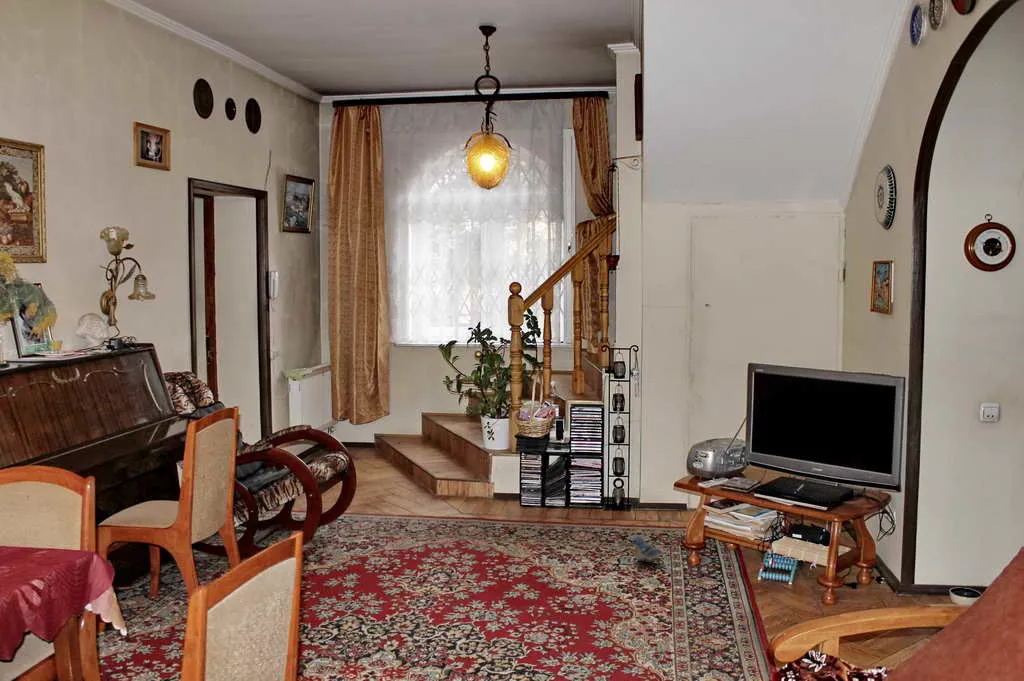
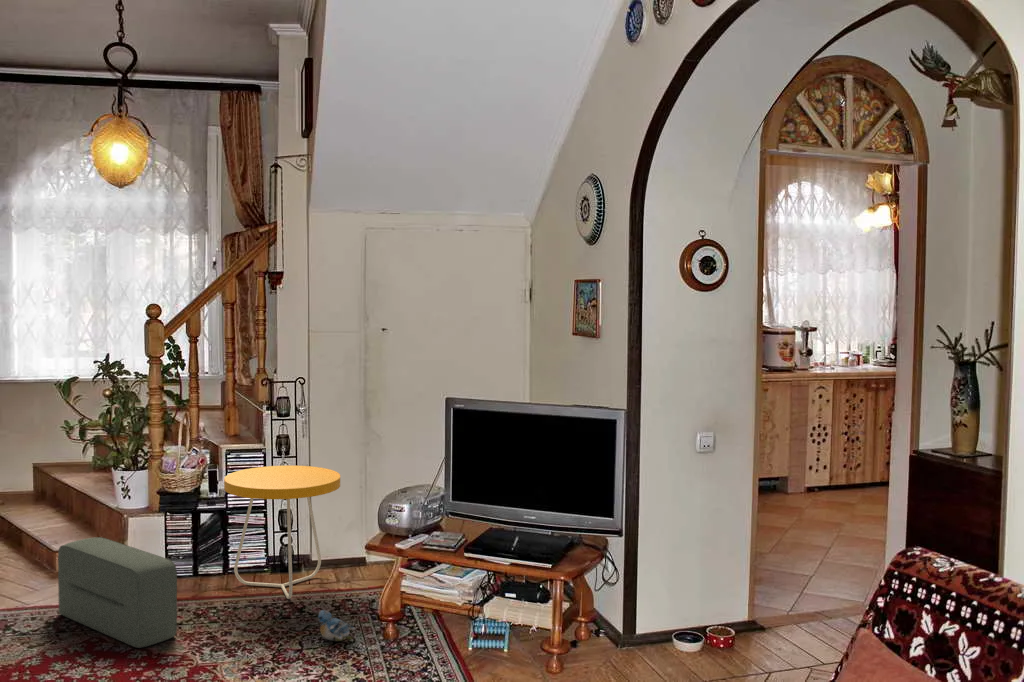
side table: none [565,419,661,529] -> present [224,465,340,599]
pouf: none [440,465,523,549] -> present [58,537,177,648]

